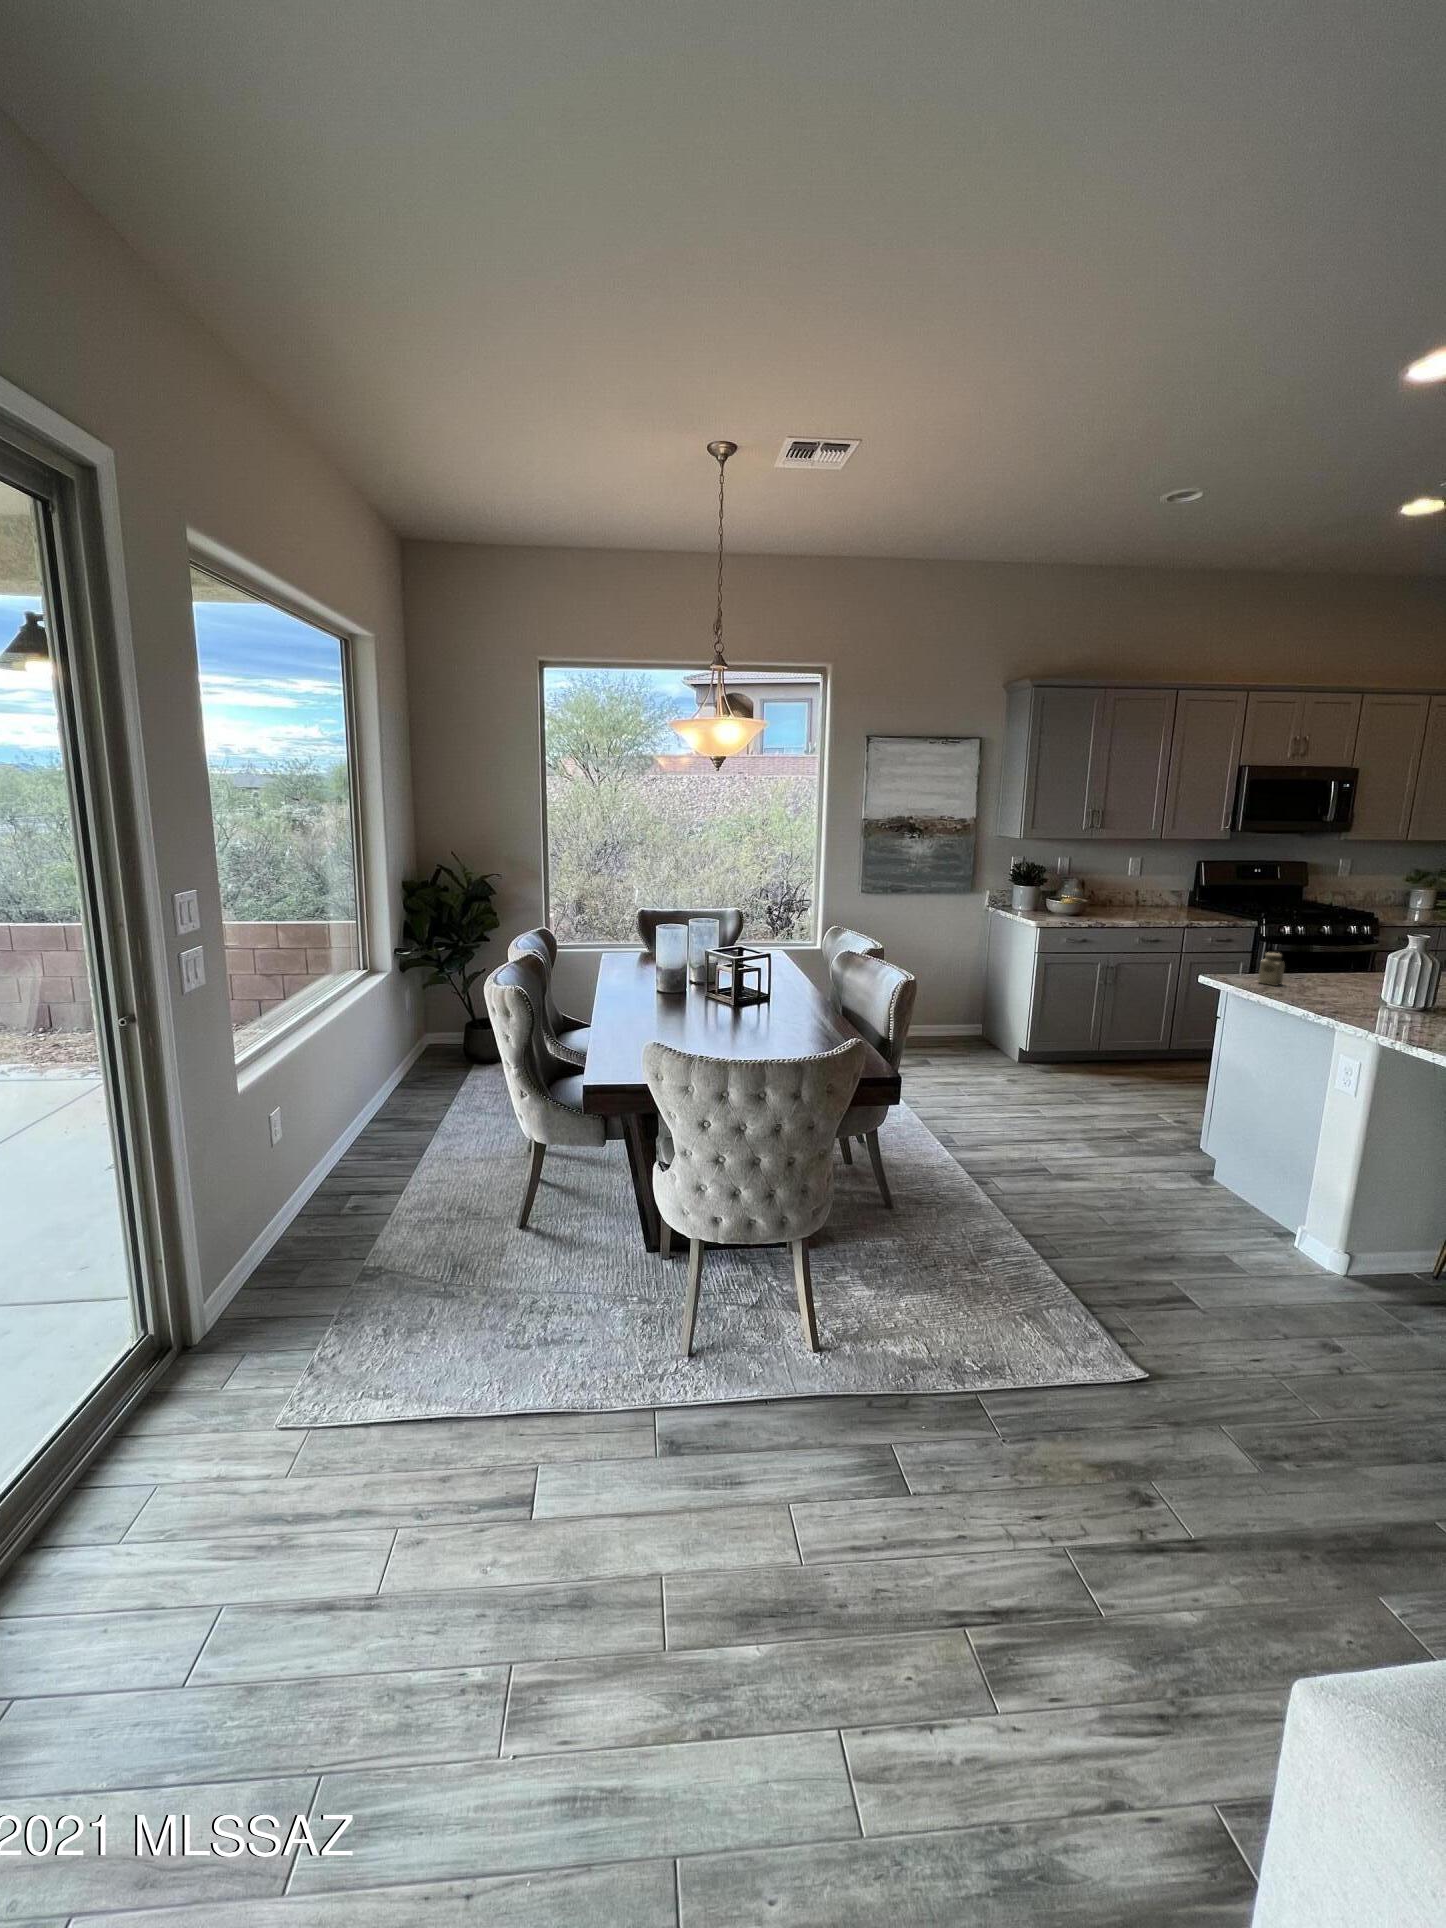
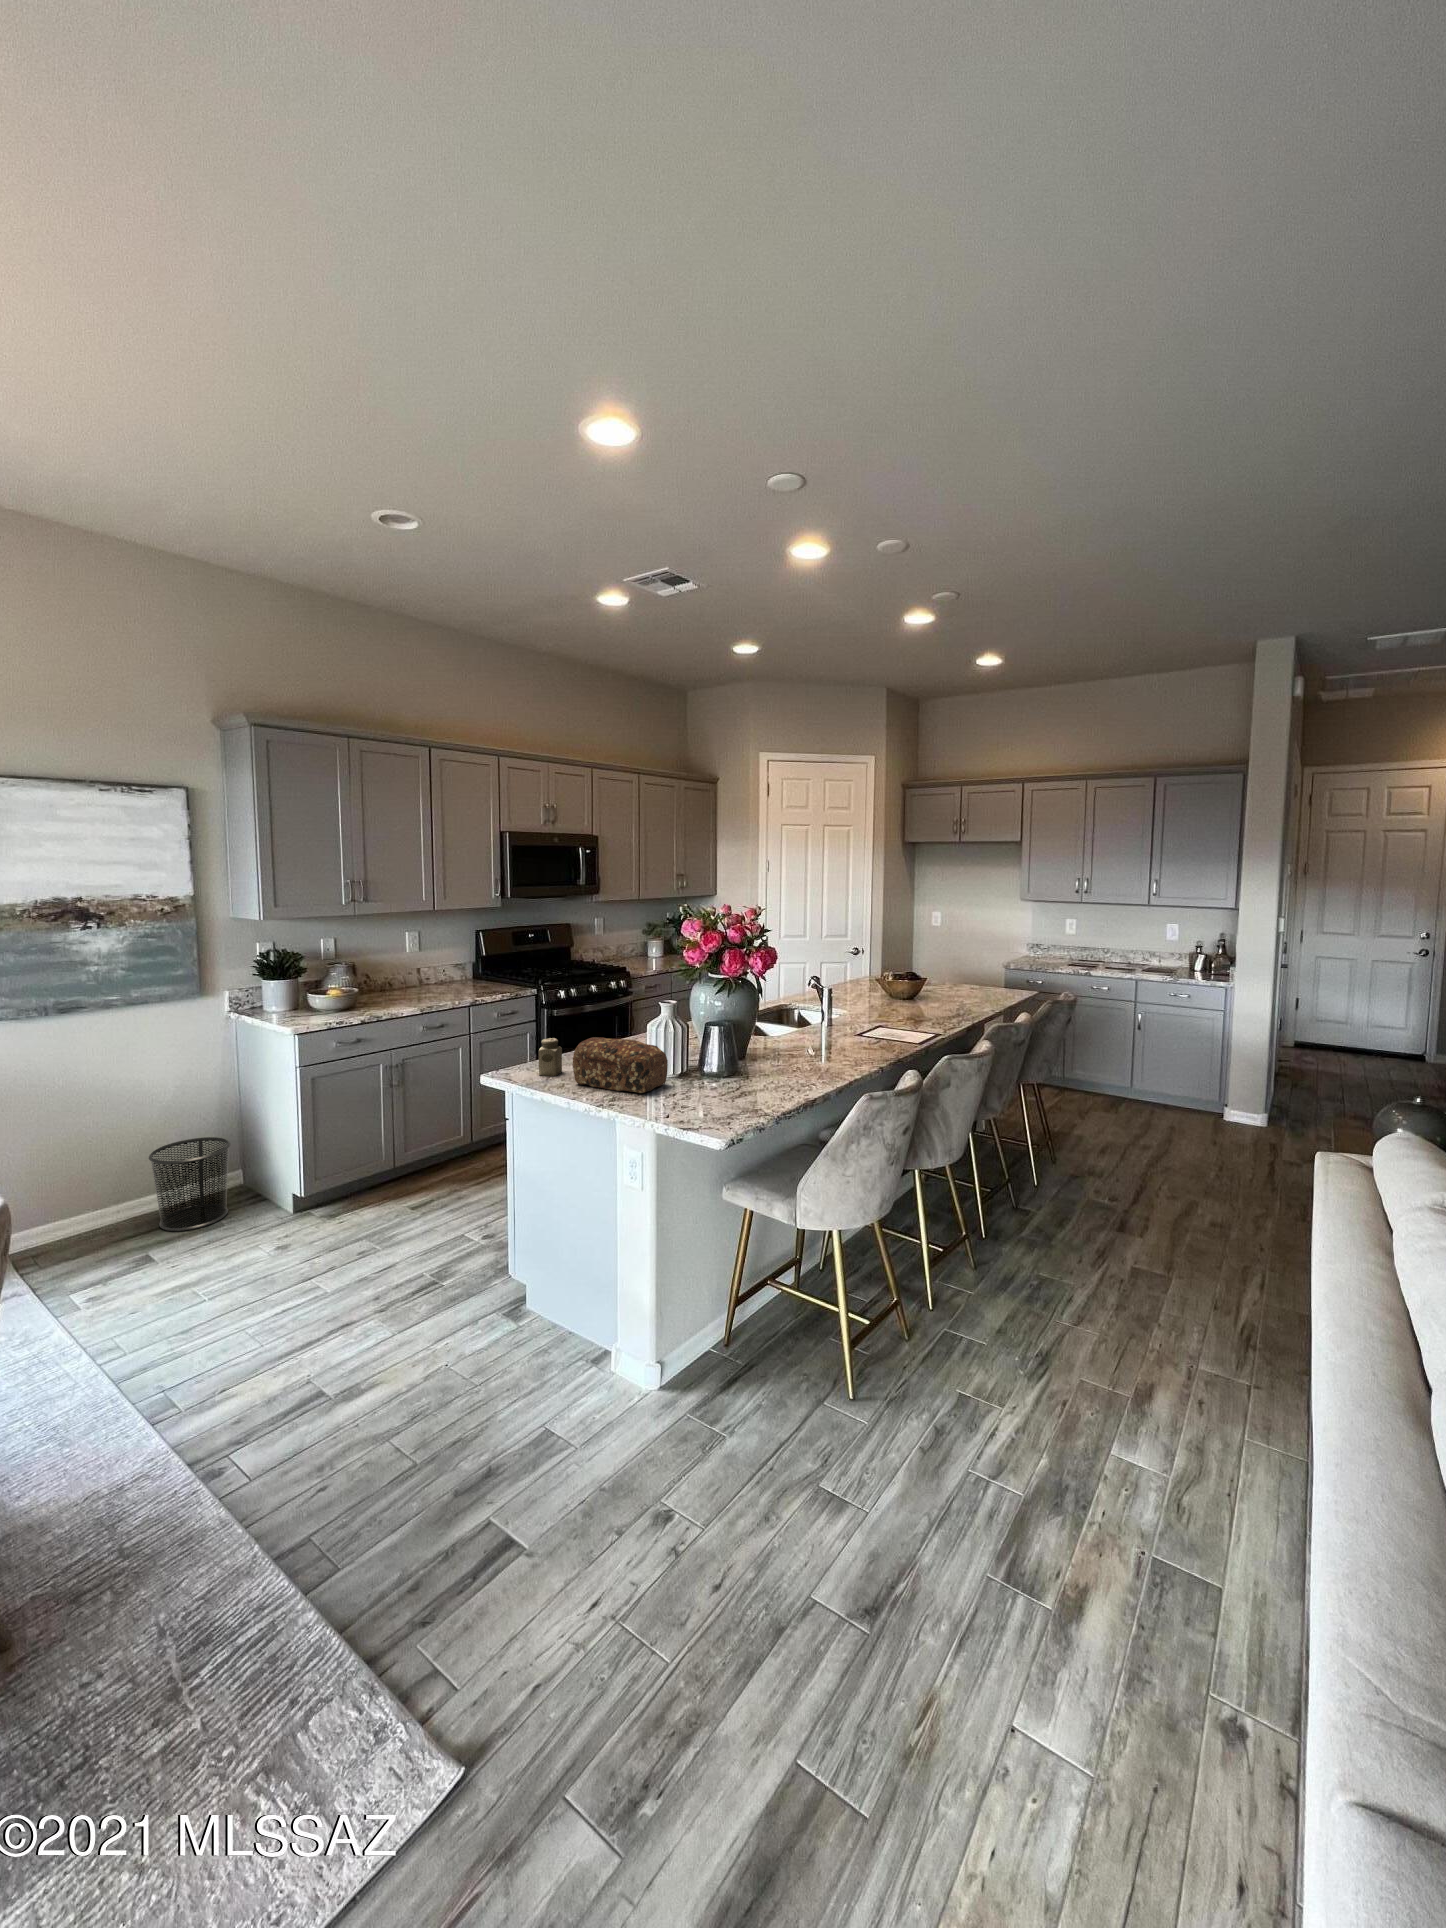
bread loaf: none [1295,956,1405,1012] -> present [573,1037,668,1093]
trash can: none [930,993,981,1055] -> present [149,1137,230,1231]

